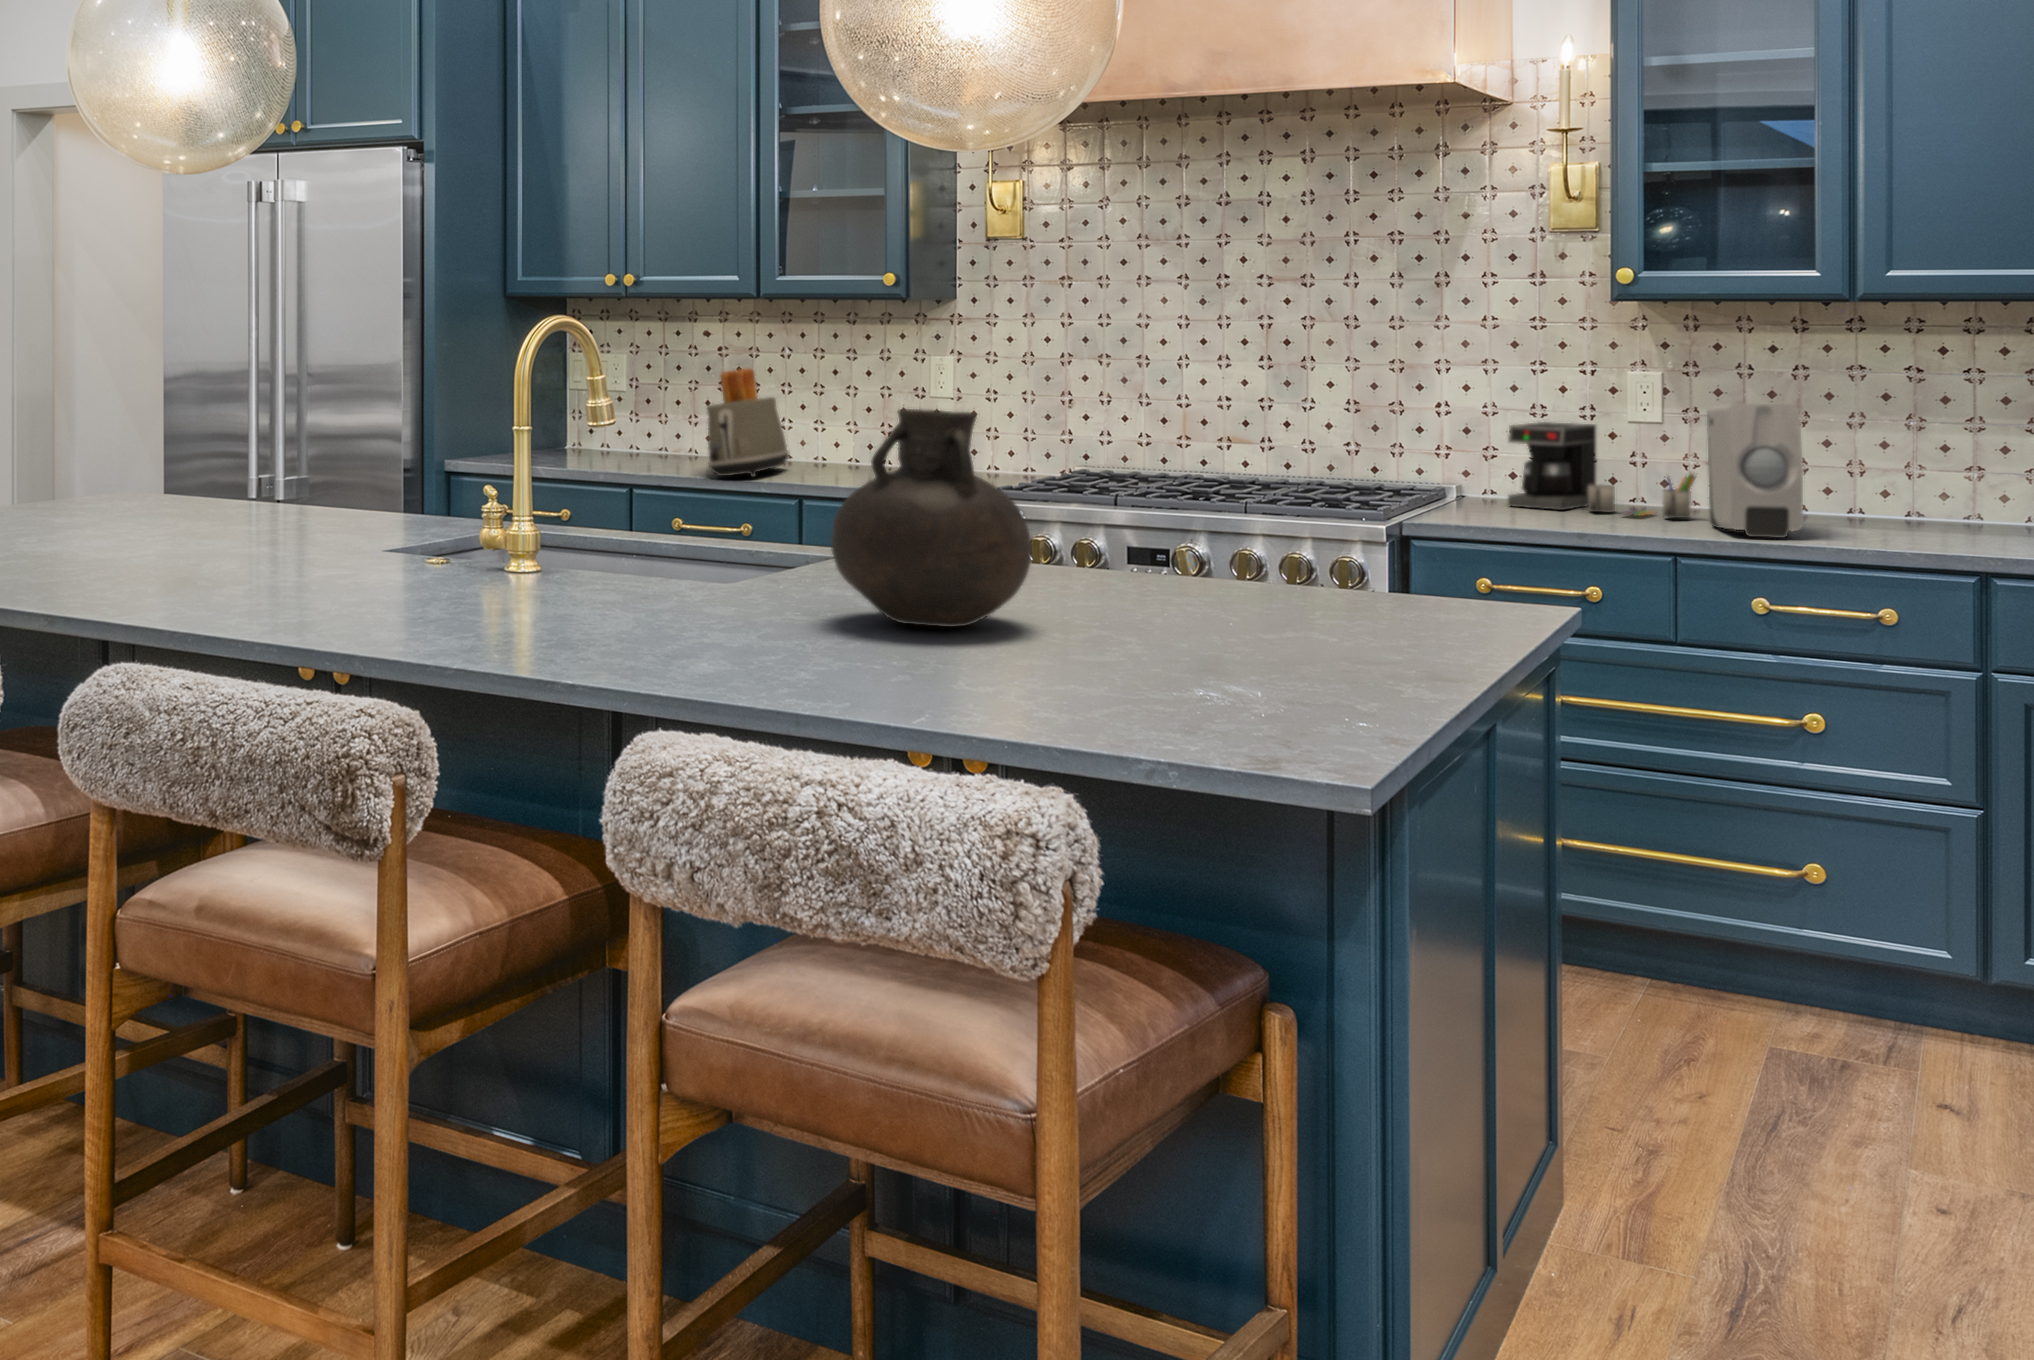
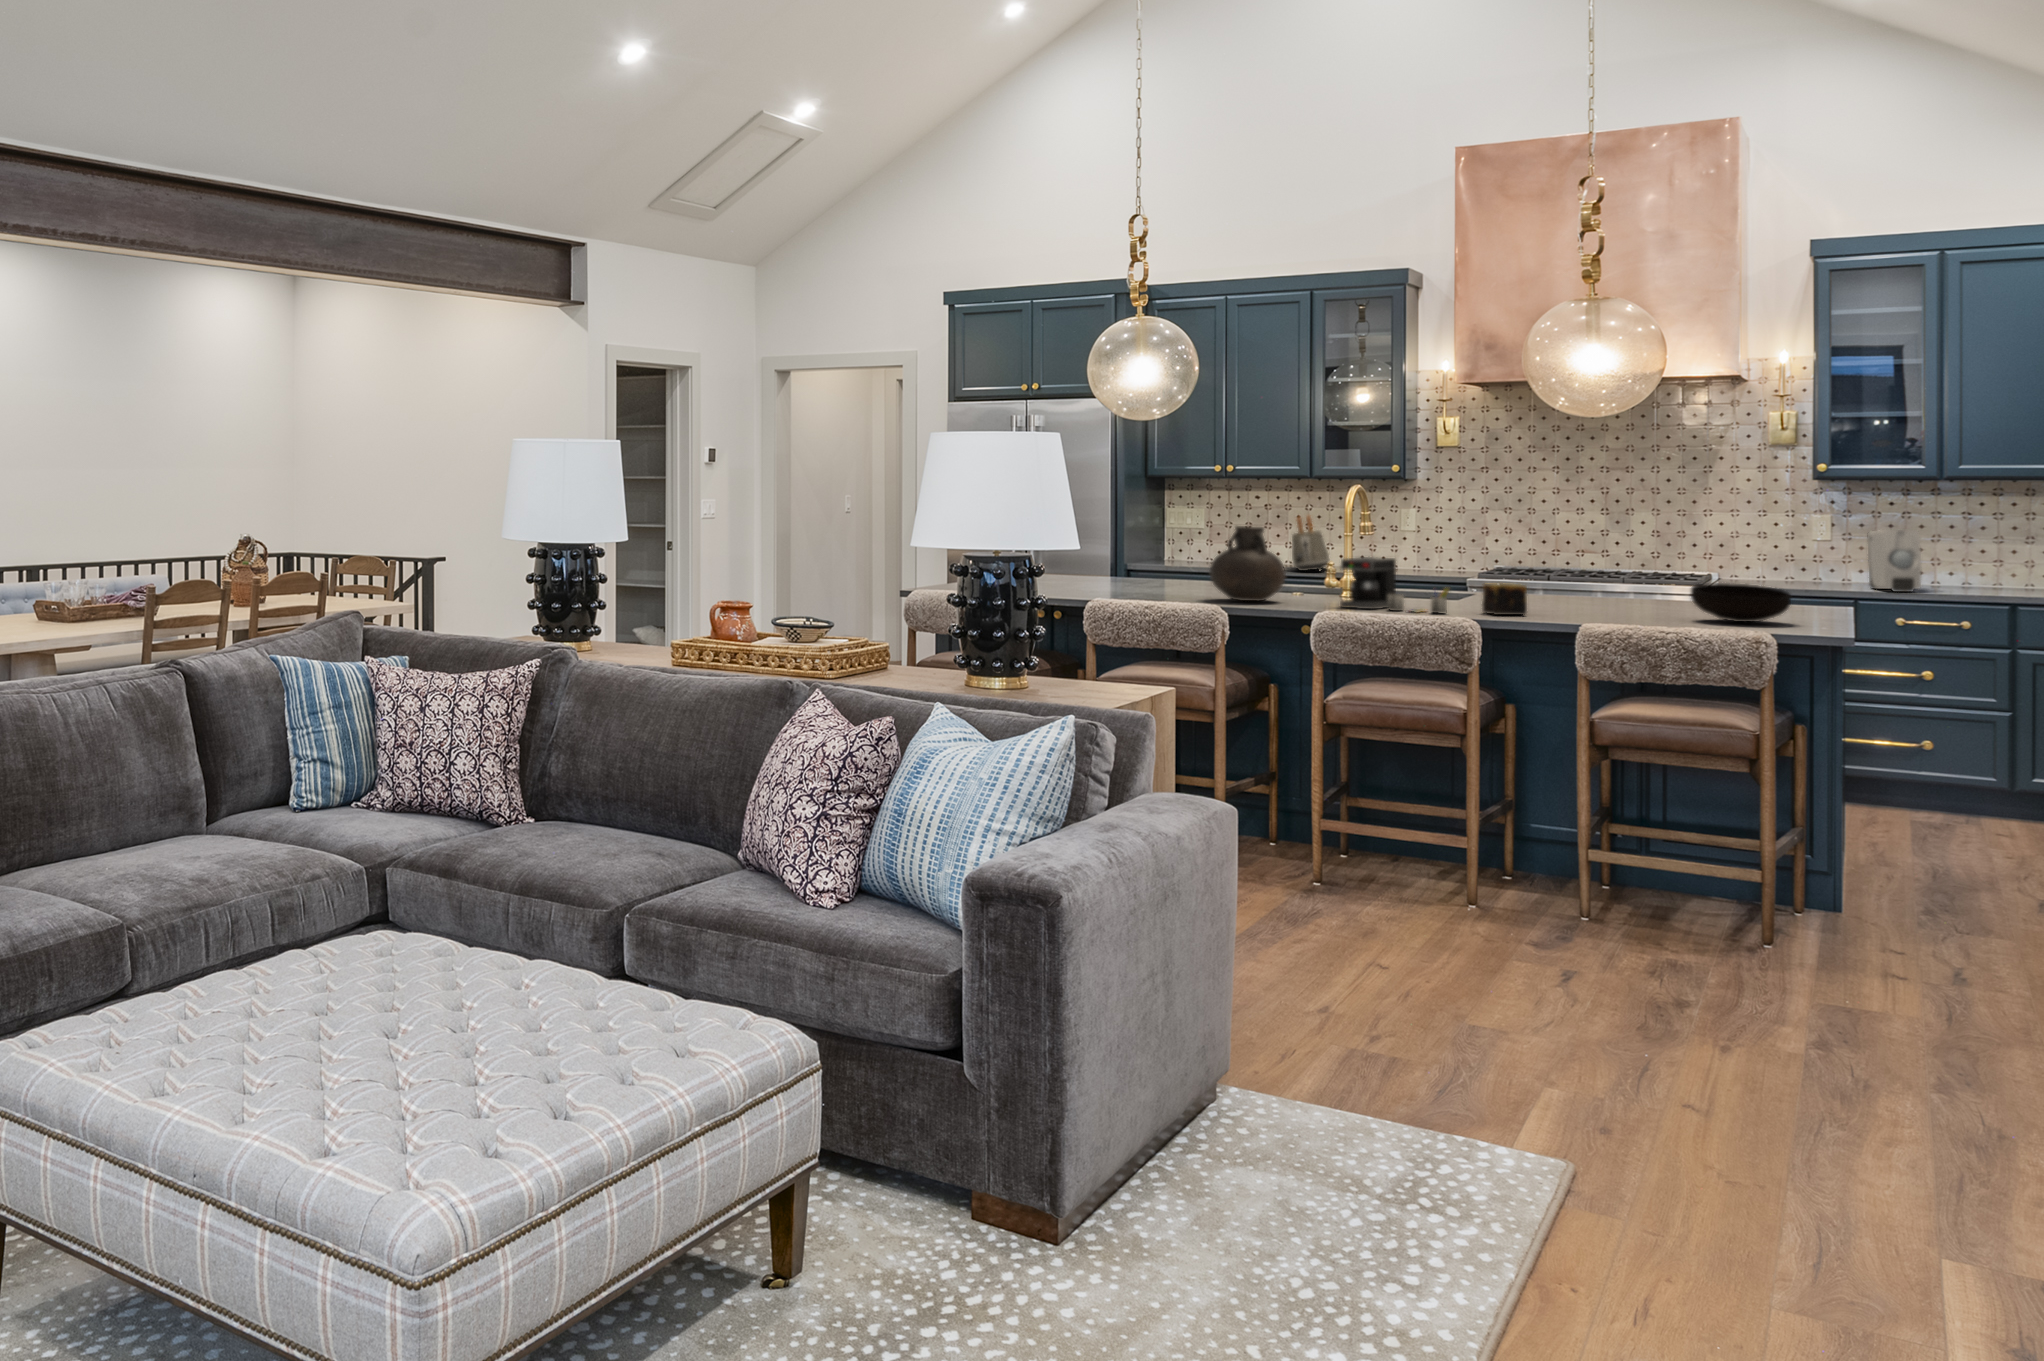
vase: present [831,409,1032,627] -> present [1210,526,1286,601]
coffee maker: present [1508,422,1696,518] -> present [1340,557,1449,614]
candle: none [601,555,684,646] -> present [1482,584,1527,615]
bowl: none [1052,566,1291,686] -> present [1691,583,1791,622]

